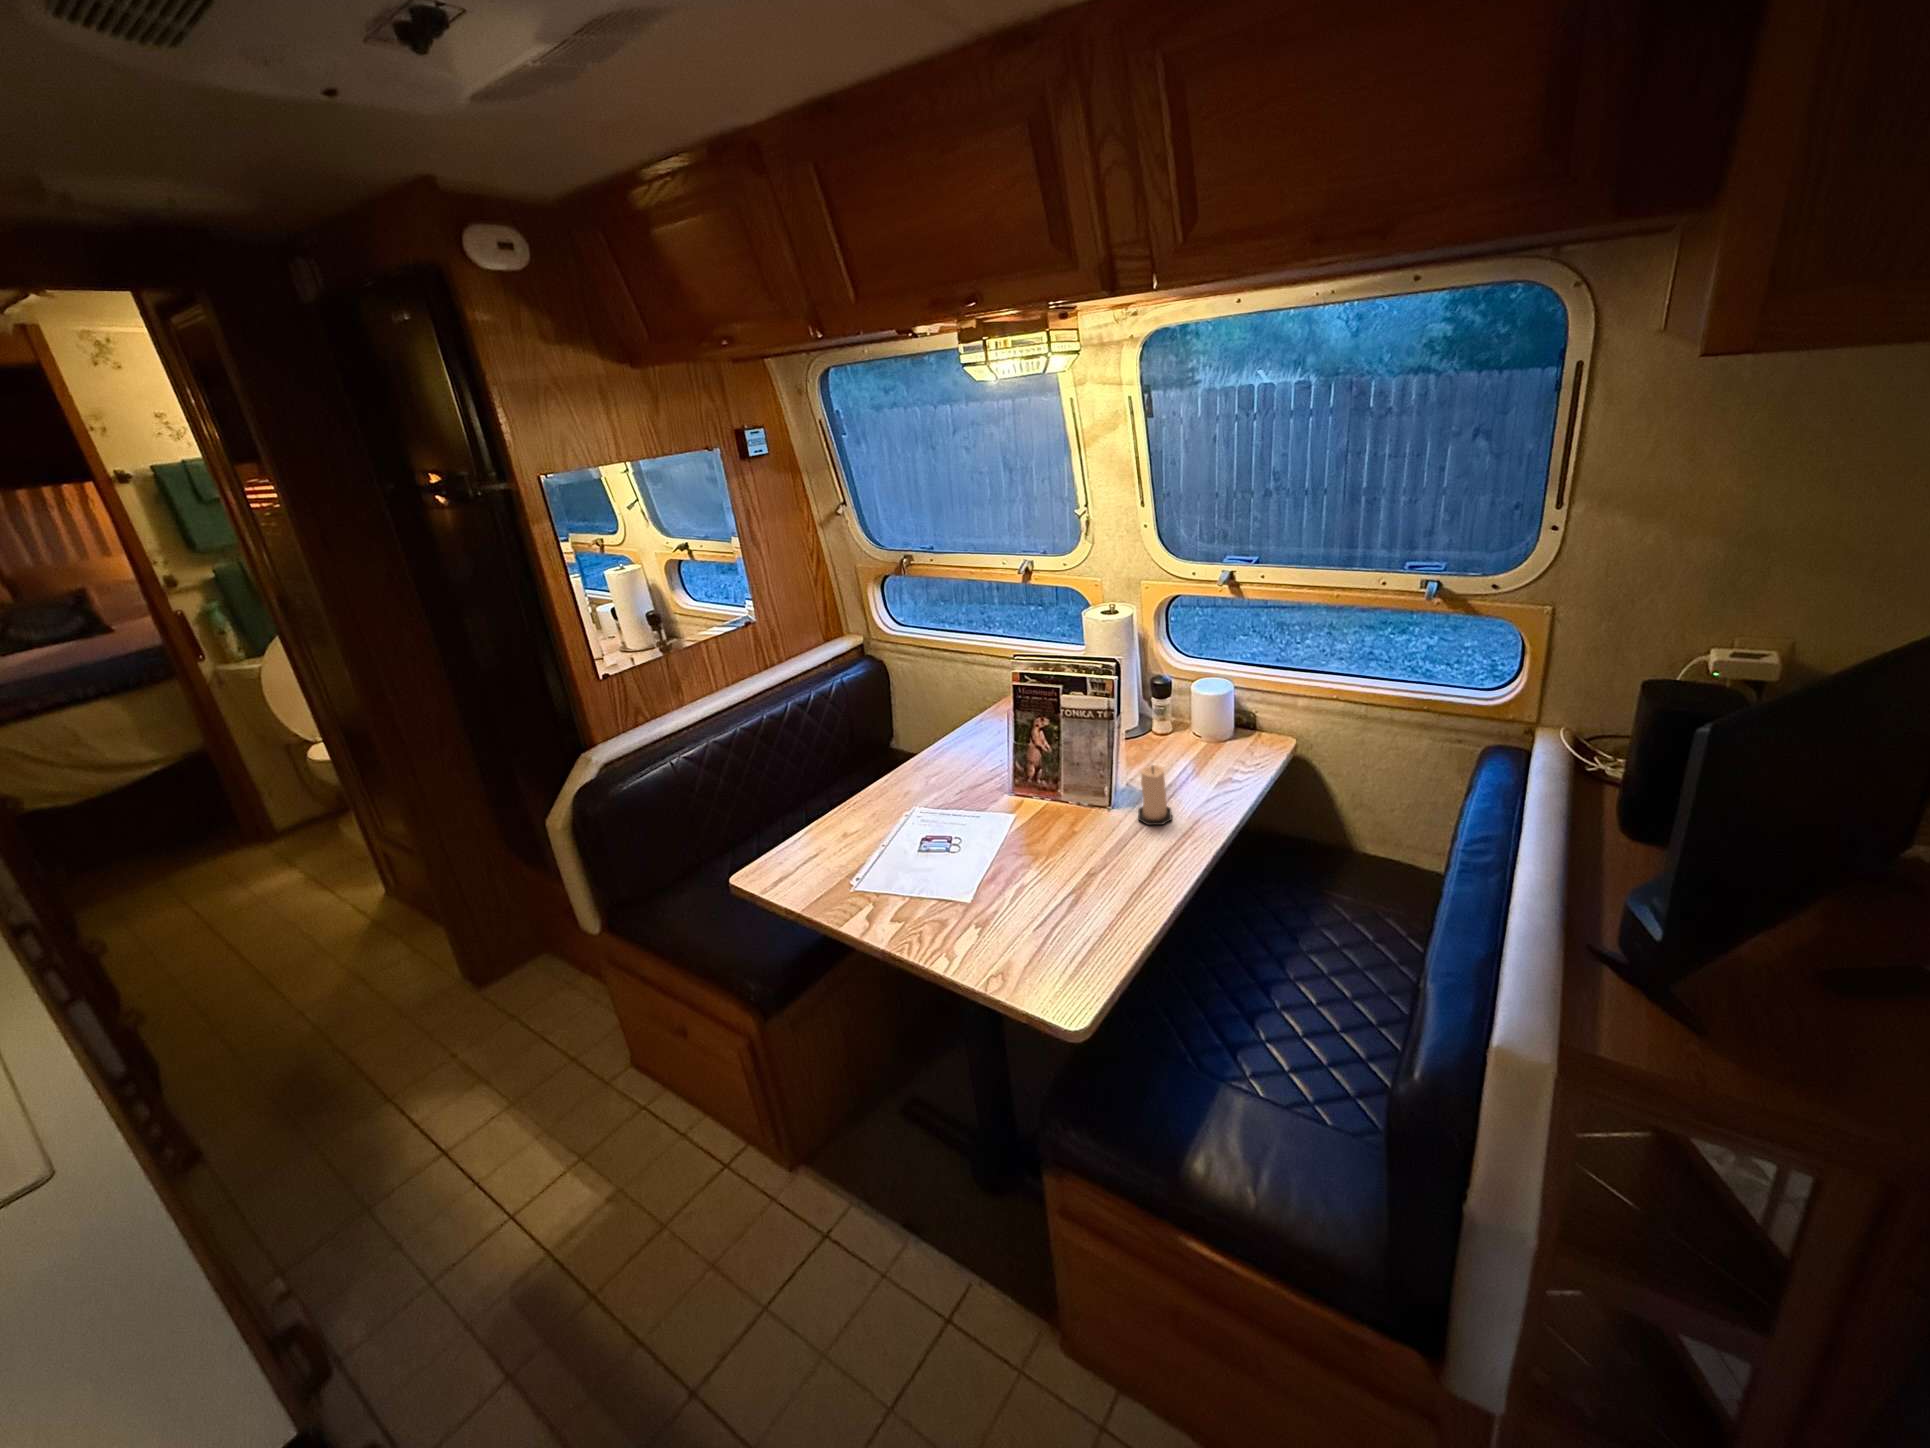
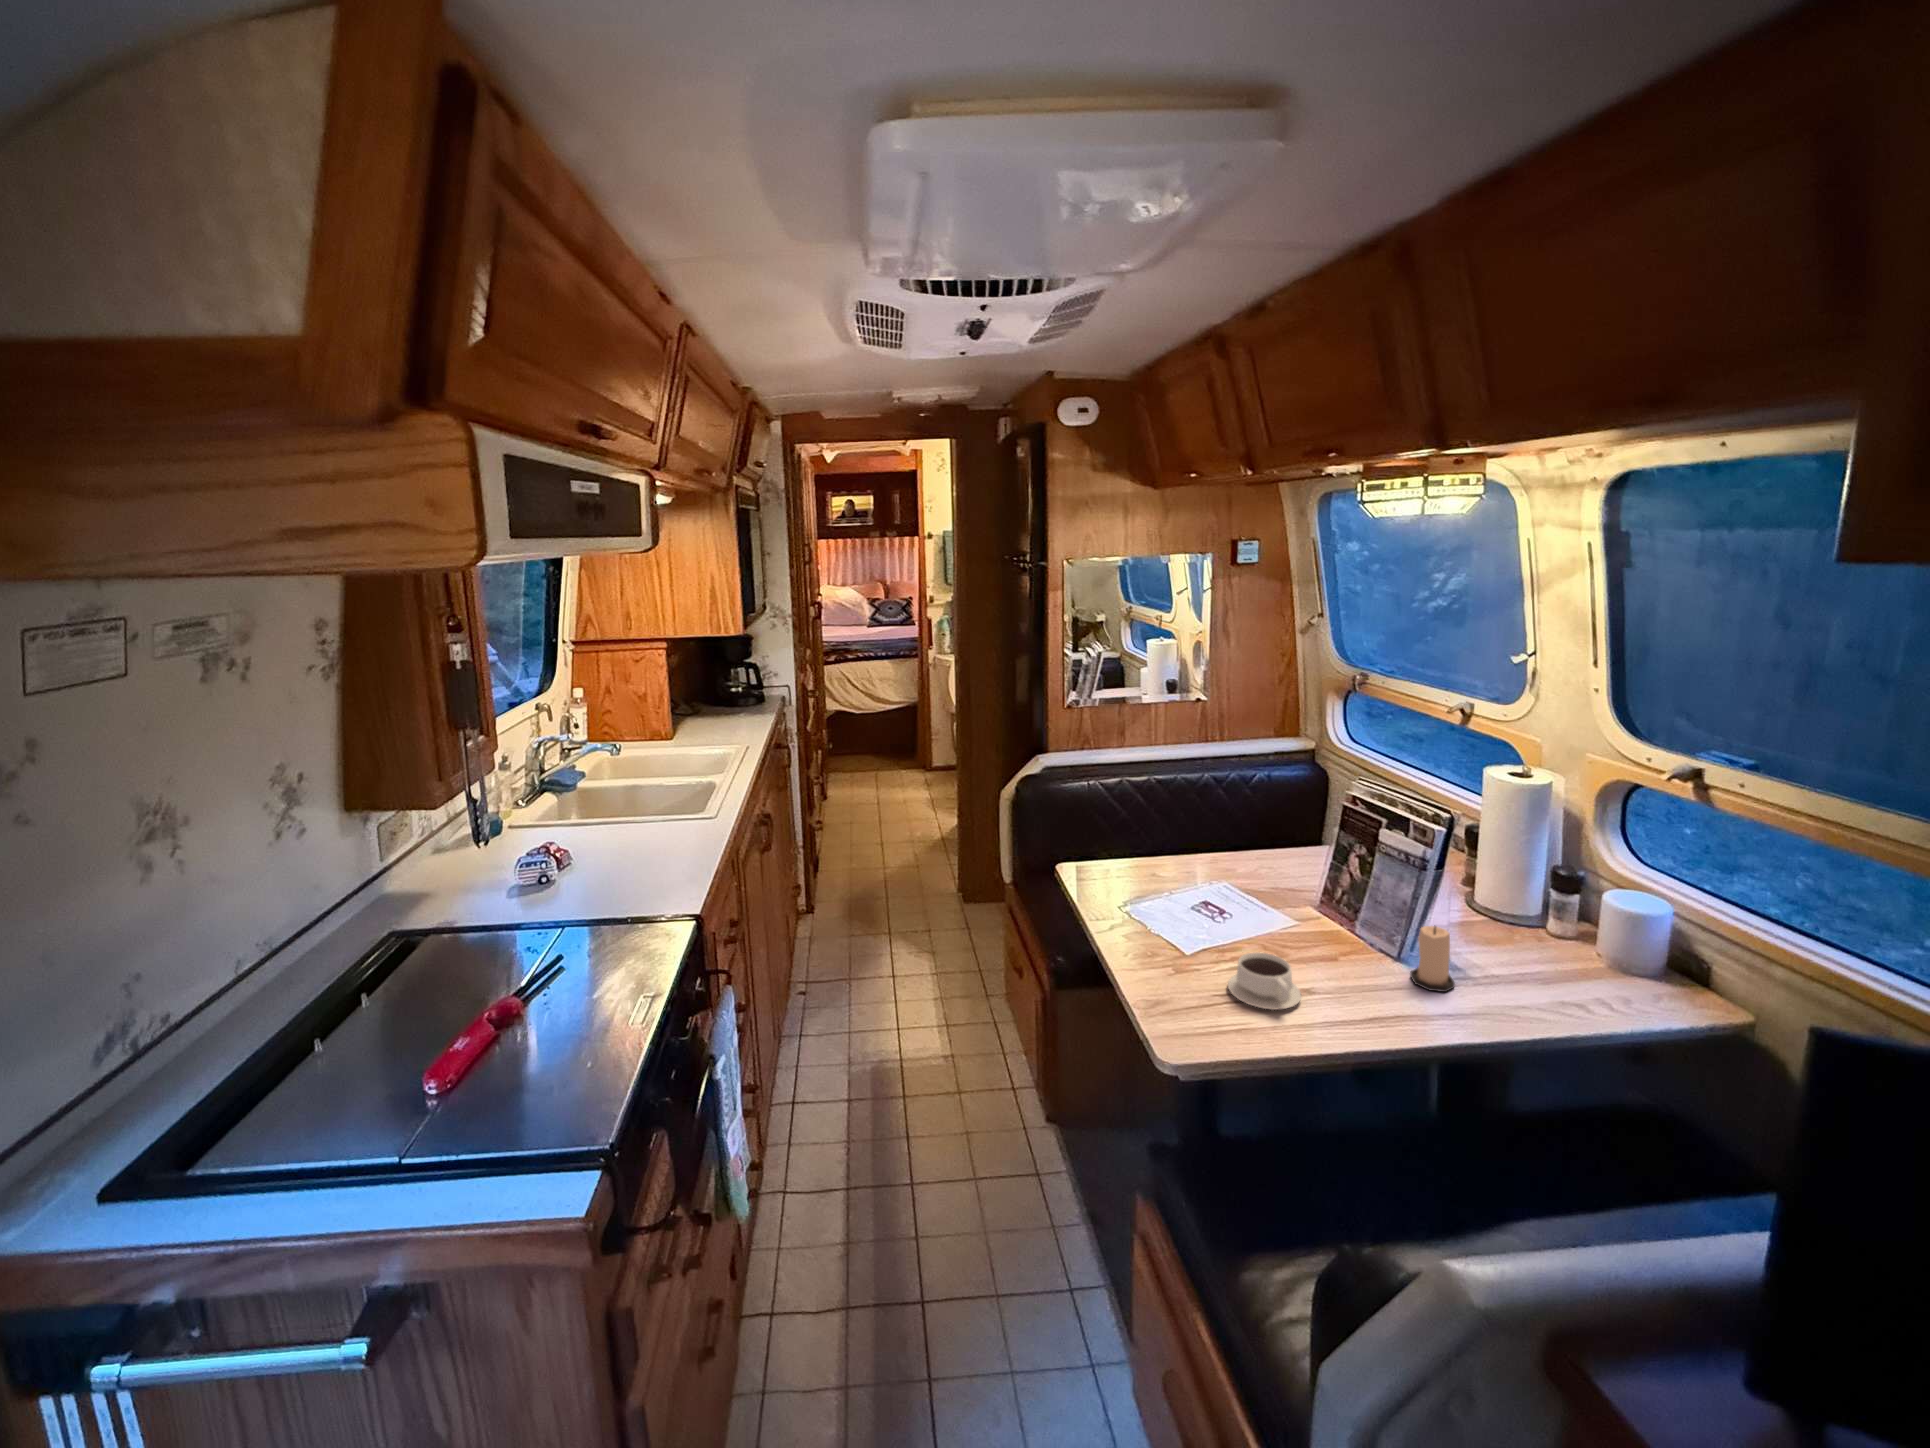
teacup: none [1033,861,1109,927] -> present [1228,952,1301,1010]

